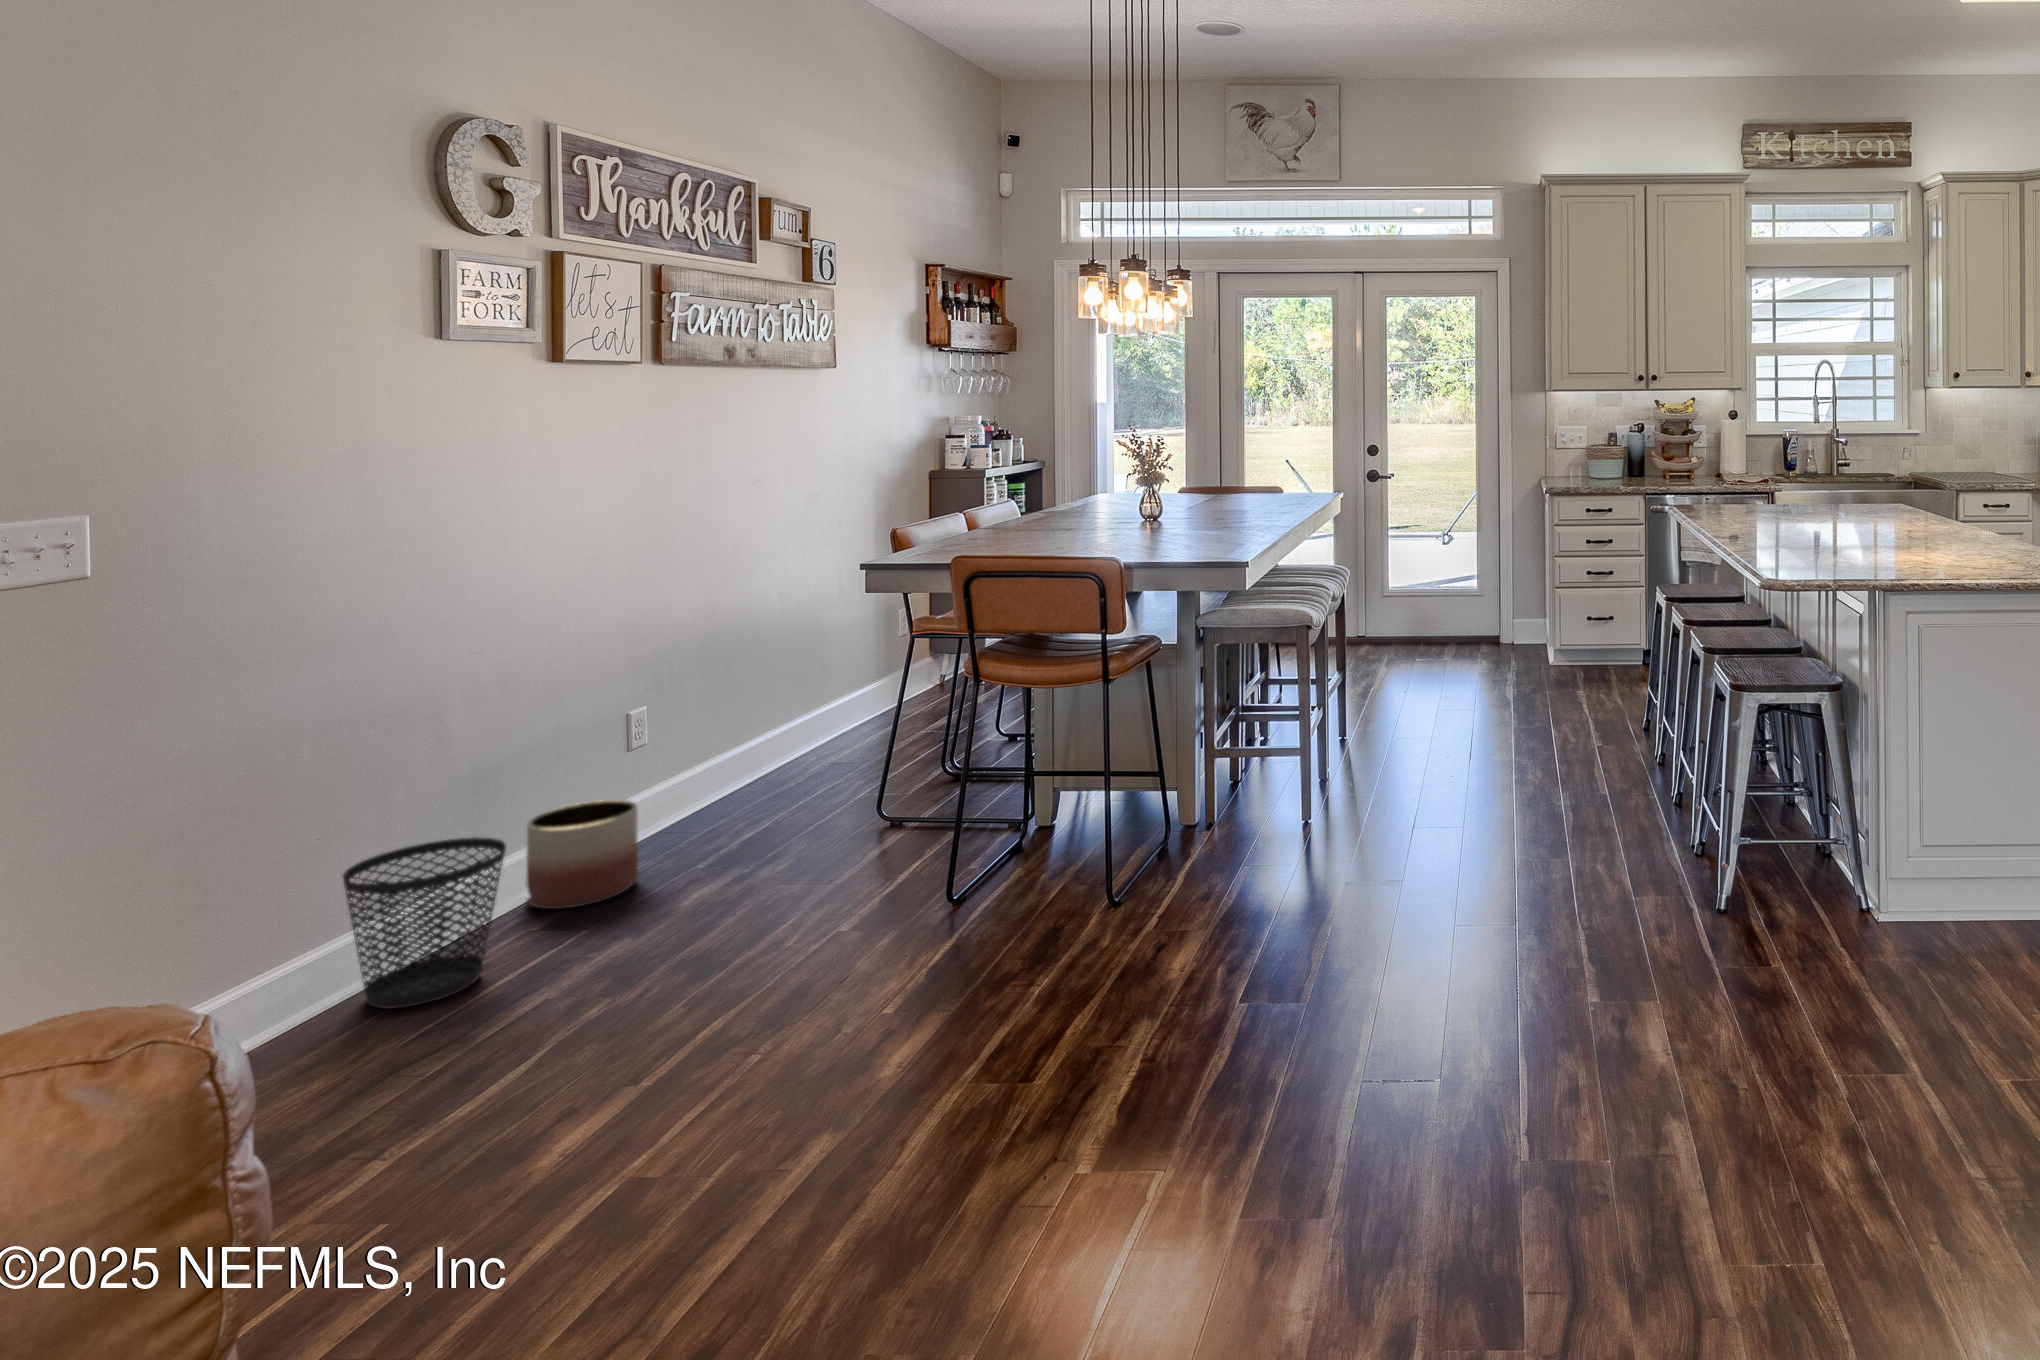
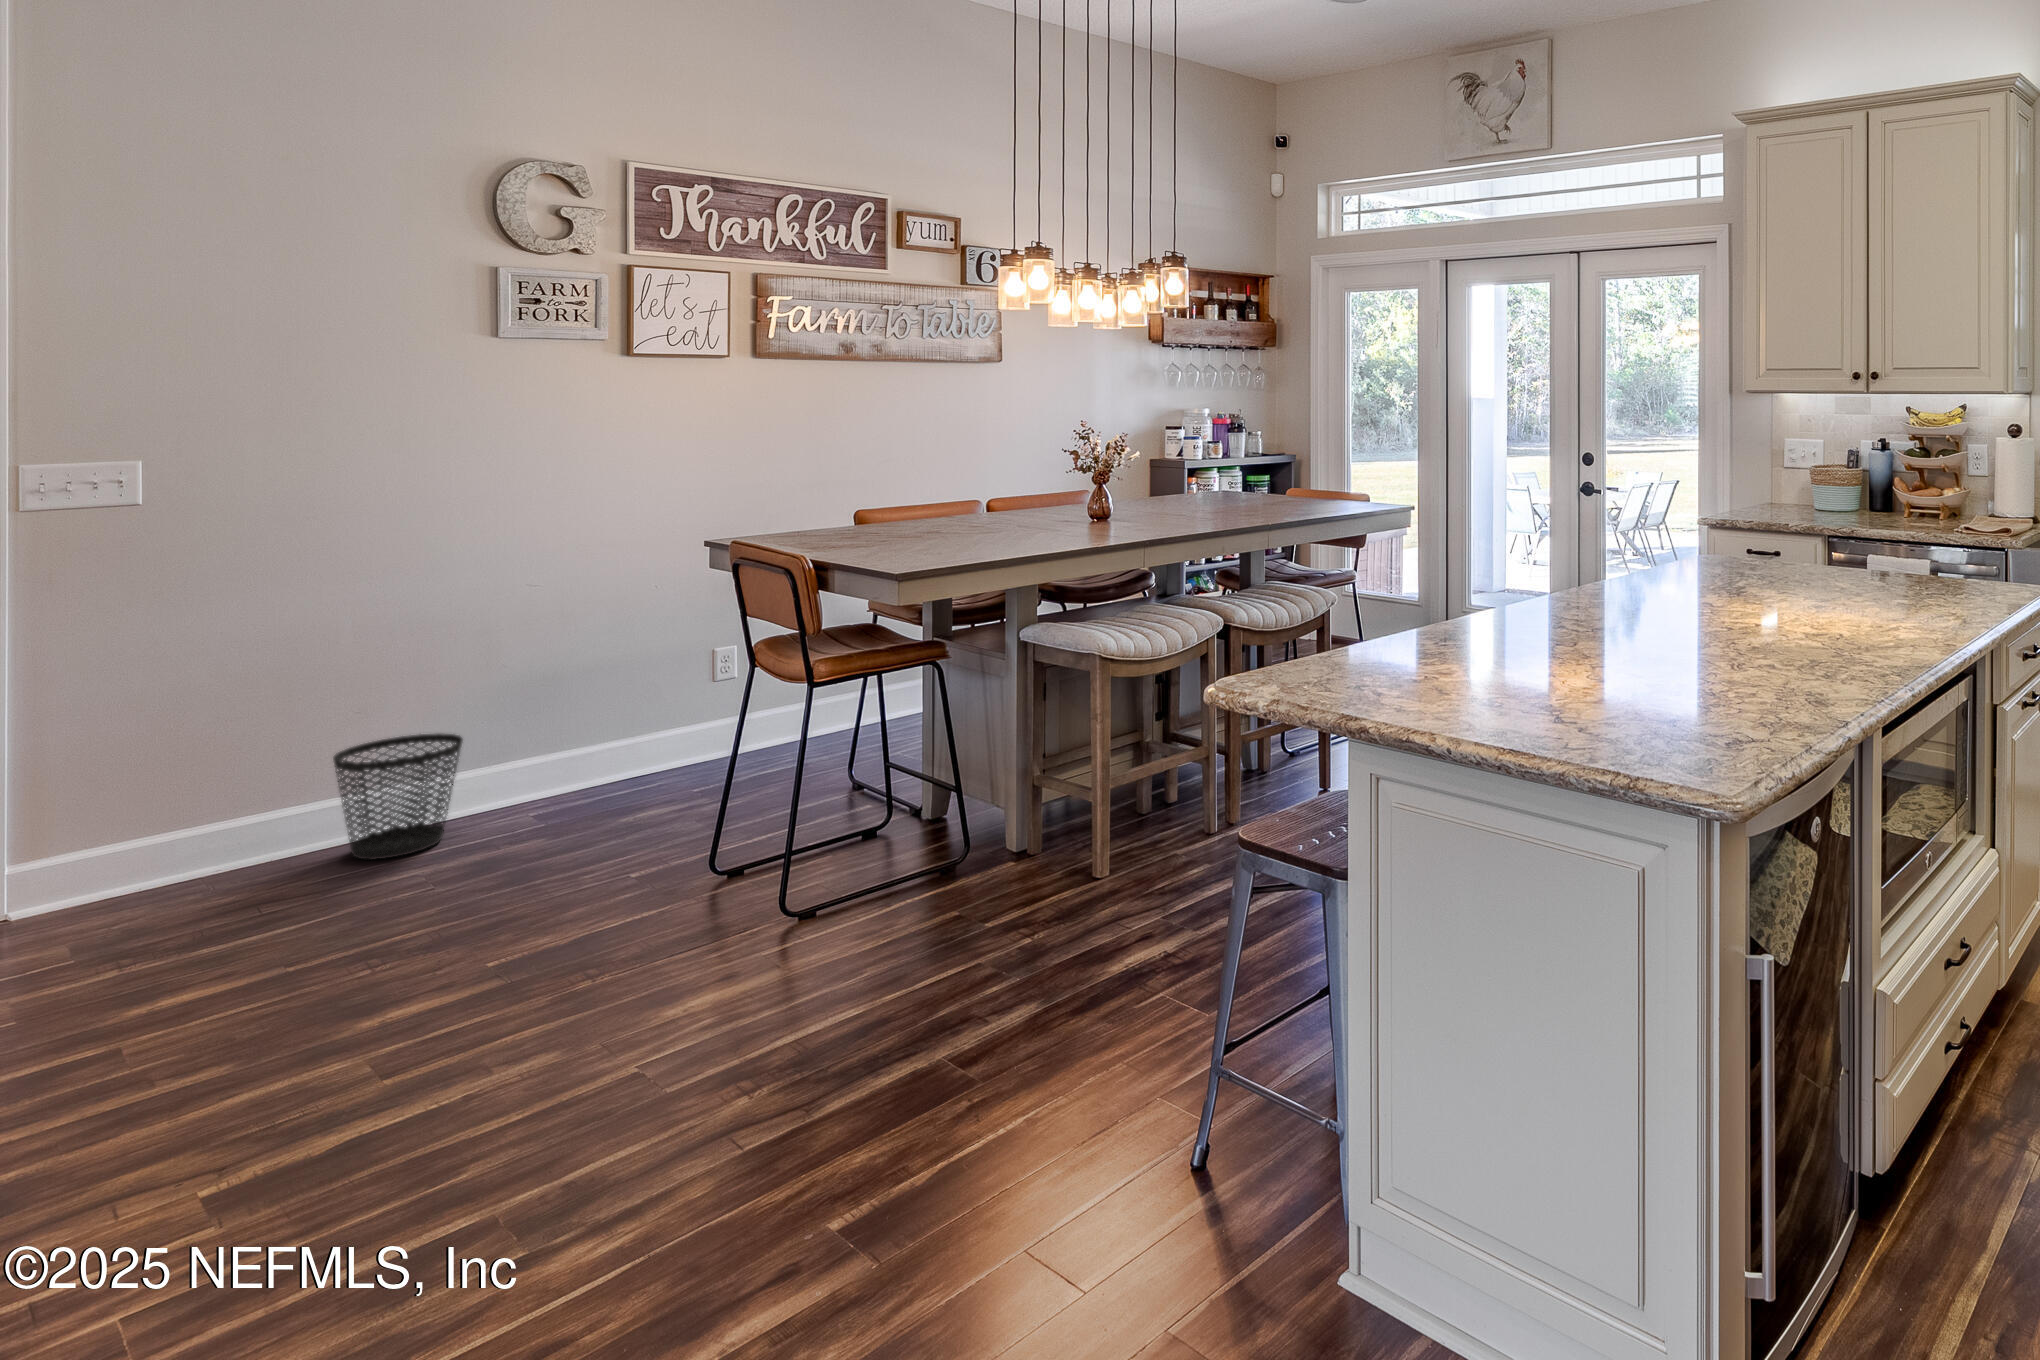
planter: present [525,800,638,909] -> none [565,720,656,805]

